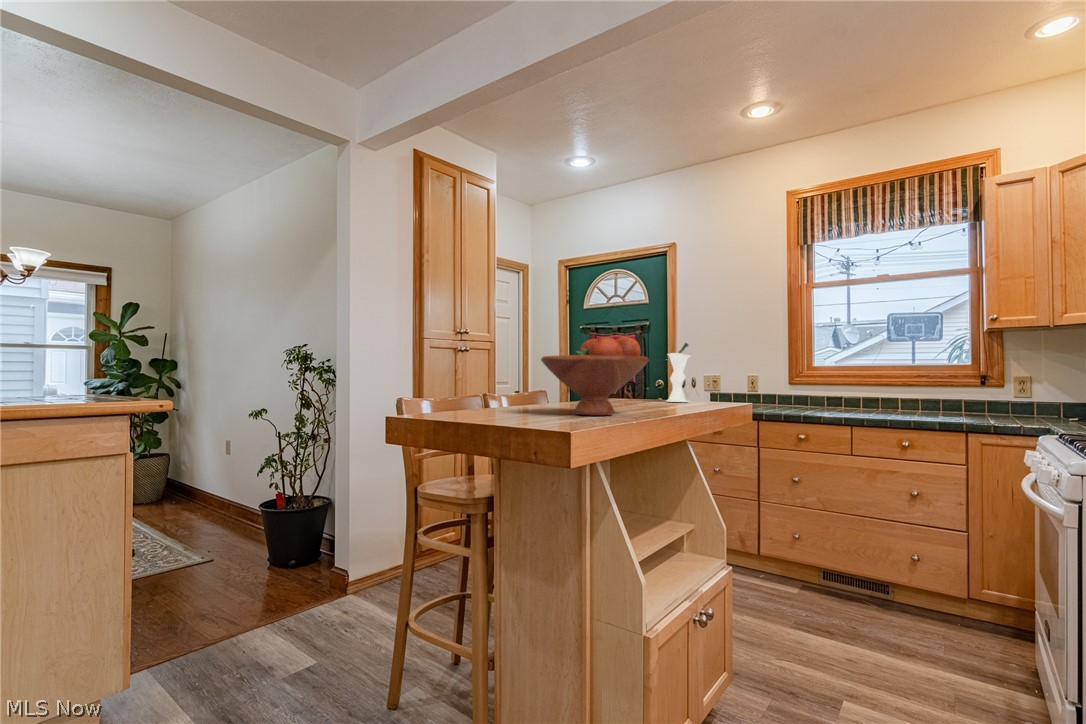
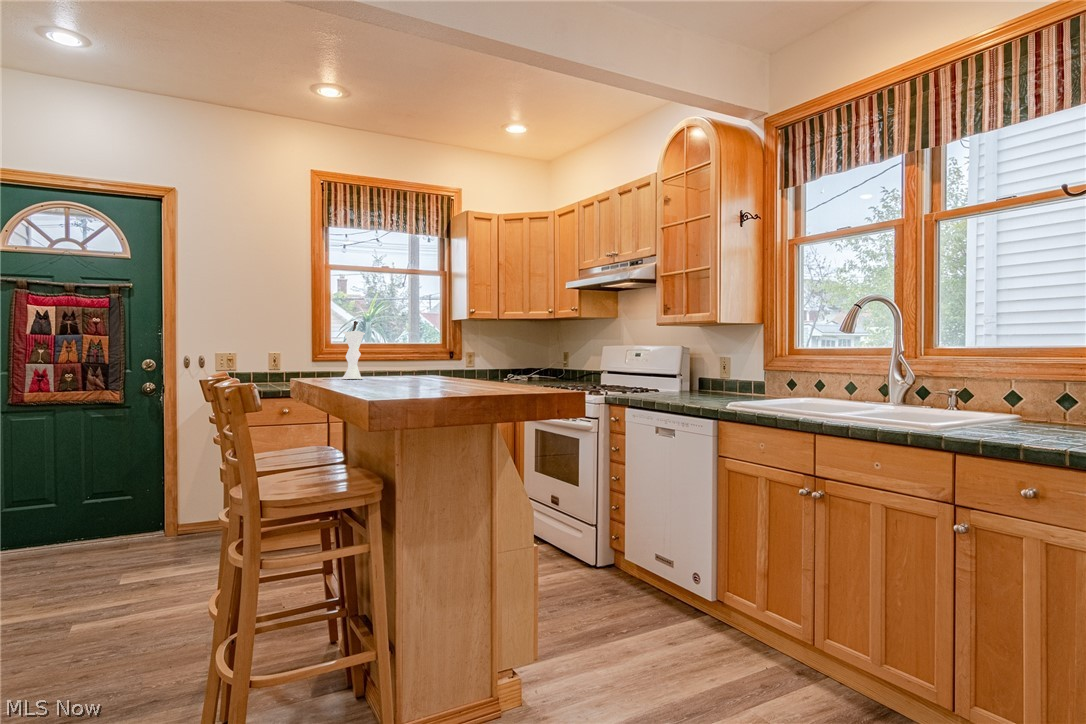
fruit bowl: present [541,336,649,415] -> none [388,319,486,389]

